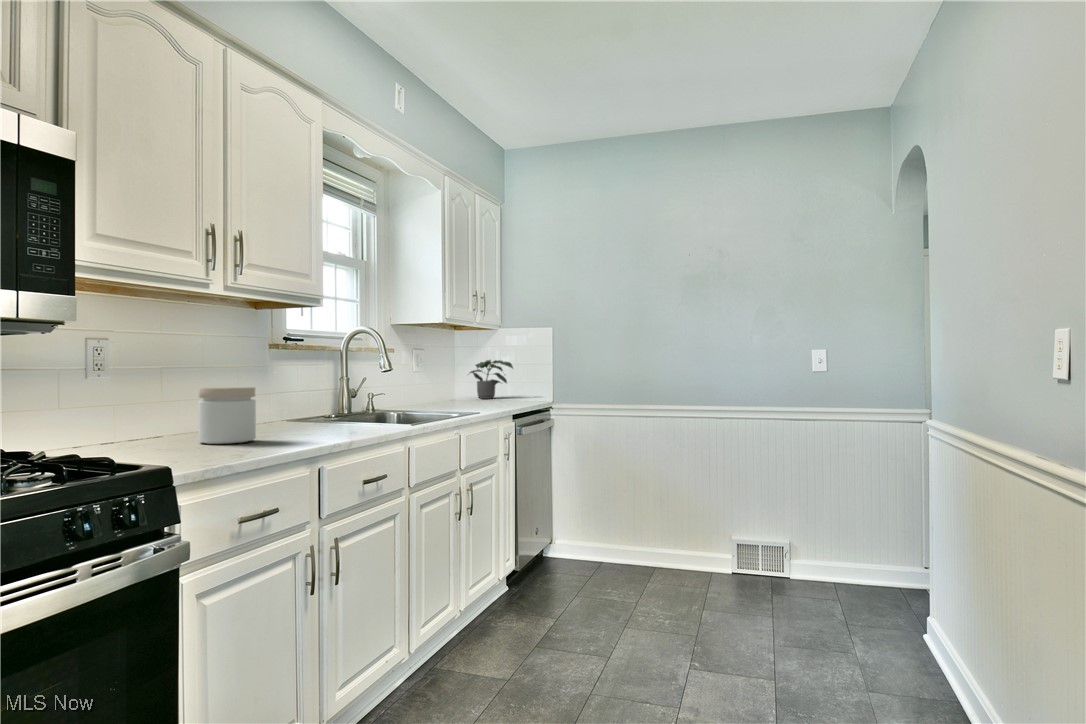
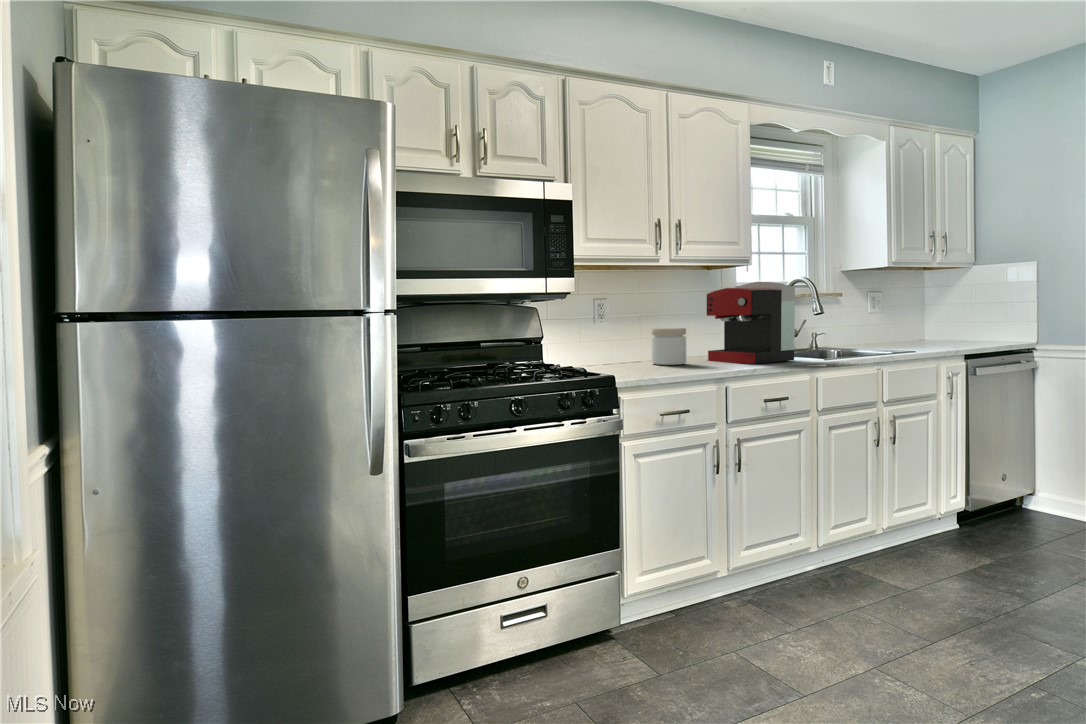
coffee maker: none [273,328,382,435] -> present [707,282,795,364]
potted plant: present [470,360,513,399] -> none [932,298,990,338]

